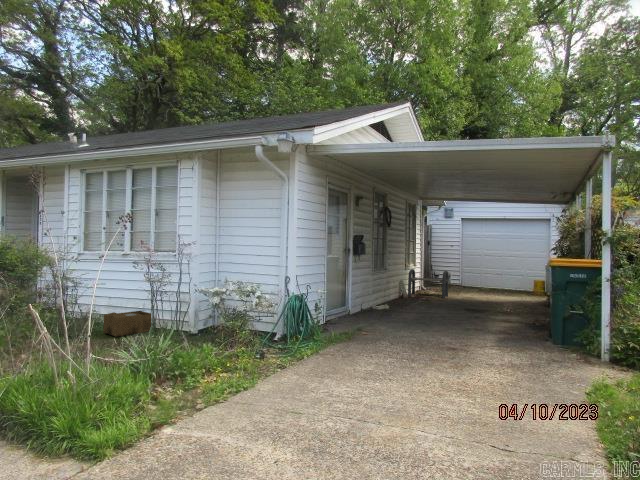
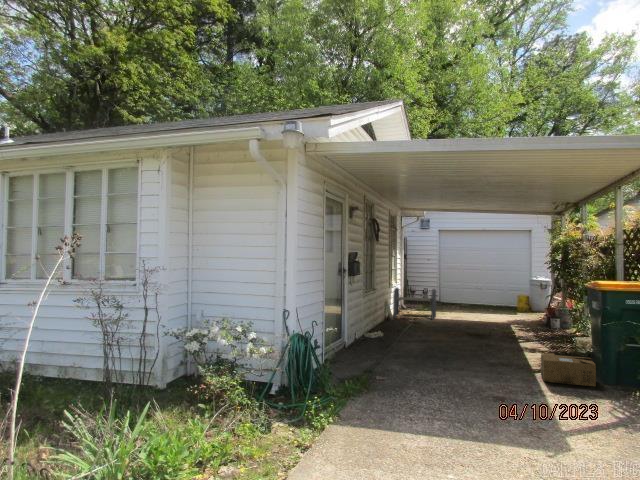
cardboard box: present [103,311,151,337] -> present [541,353,596,386]

